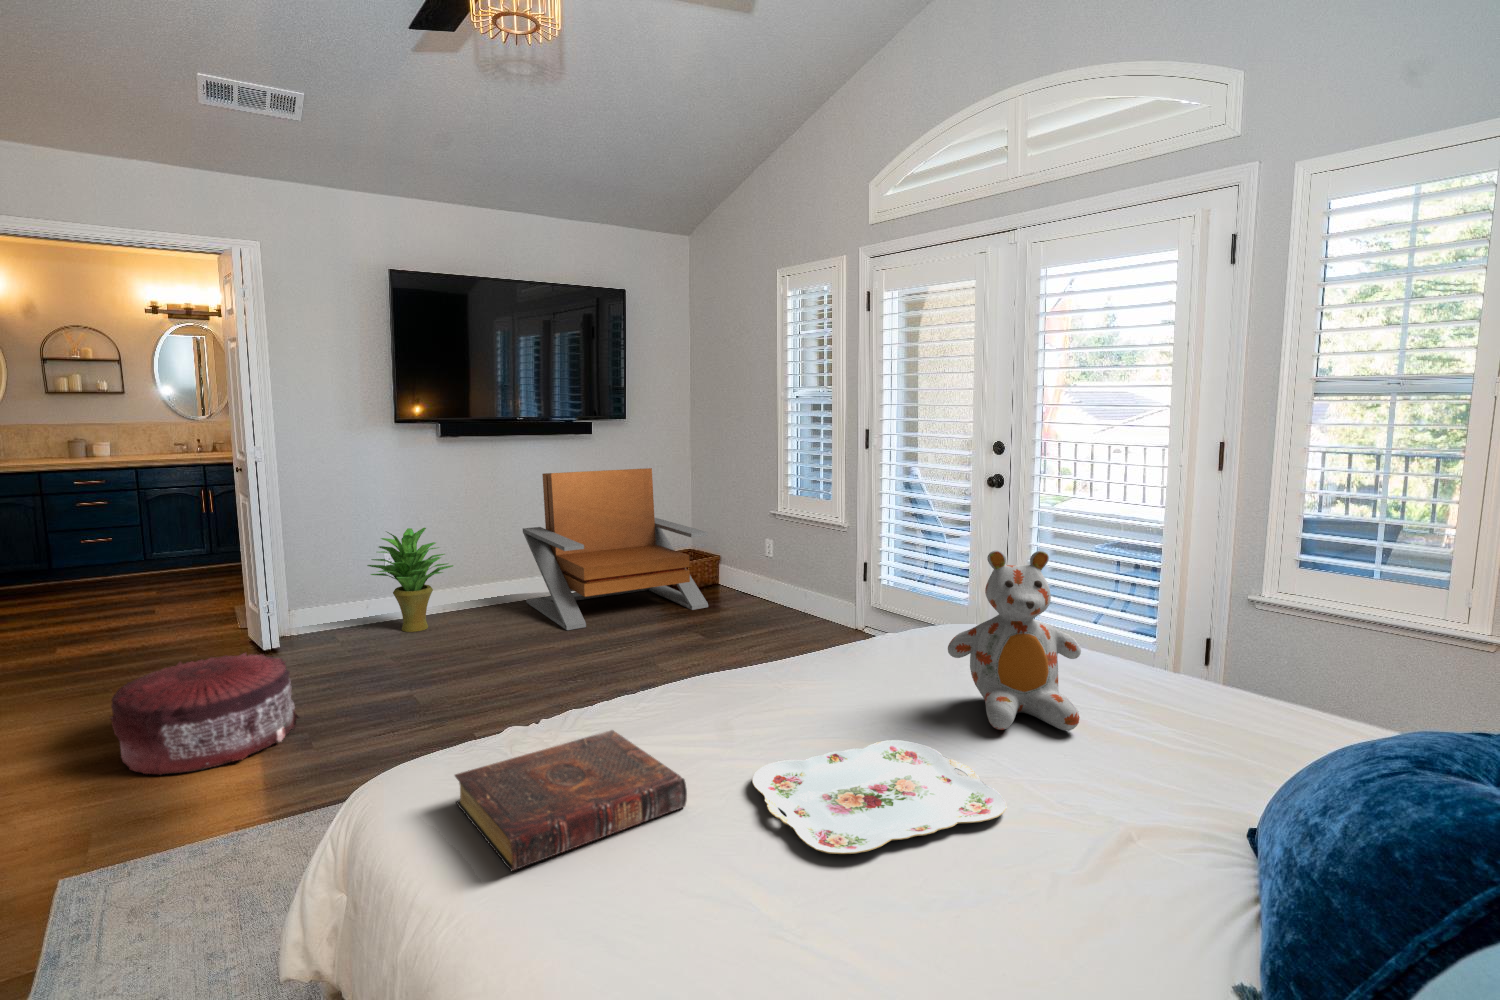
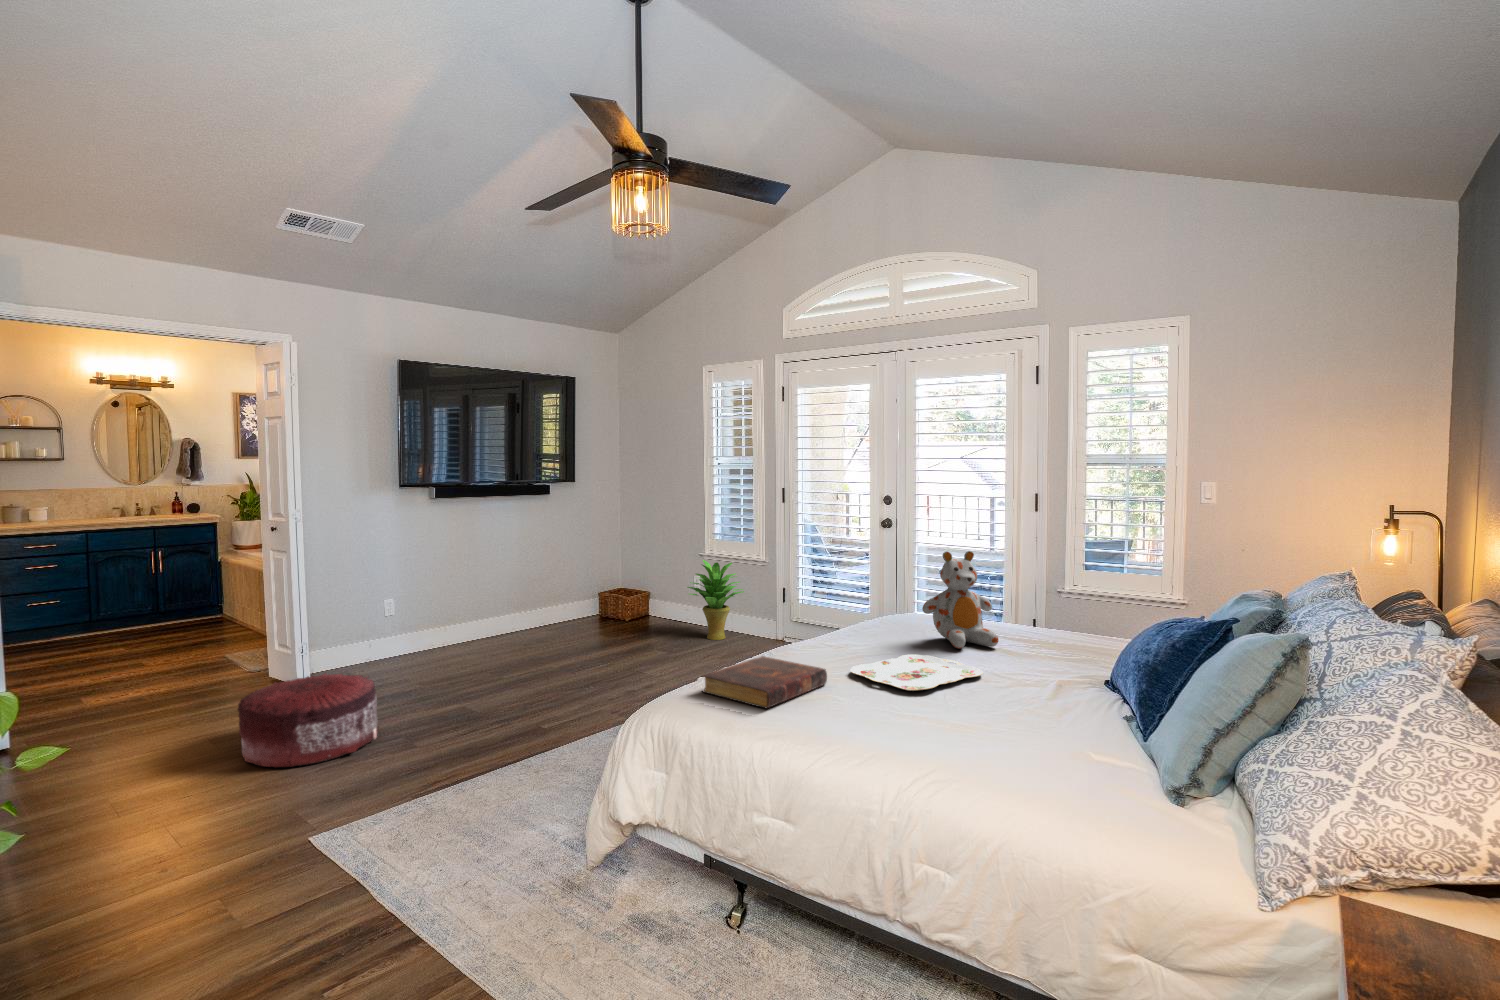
lounge chair: present [523,468,708,630] -> none [495,522,654,654]
potted plant: present [367,528,453,632] -> present [687,560,744,640]

